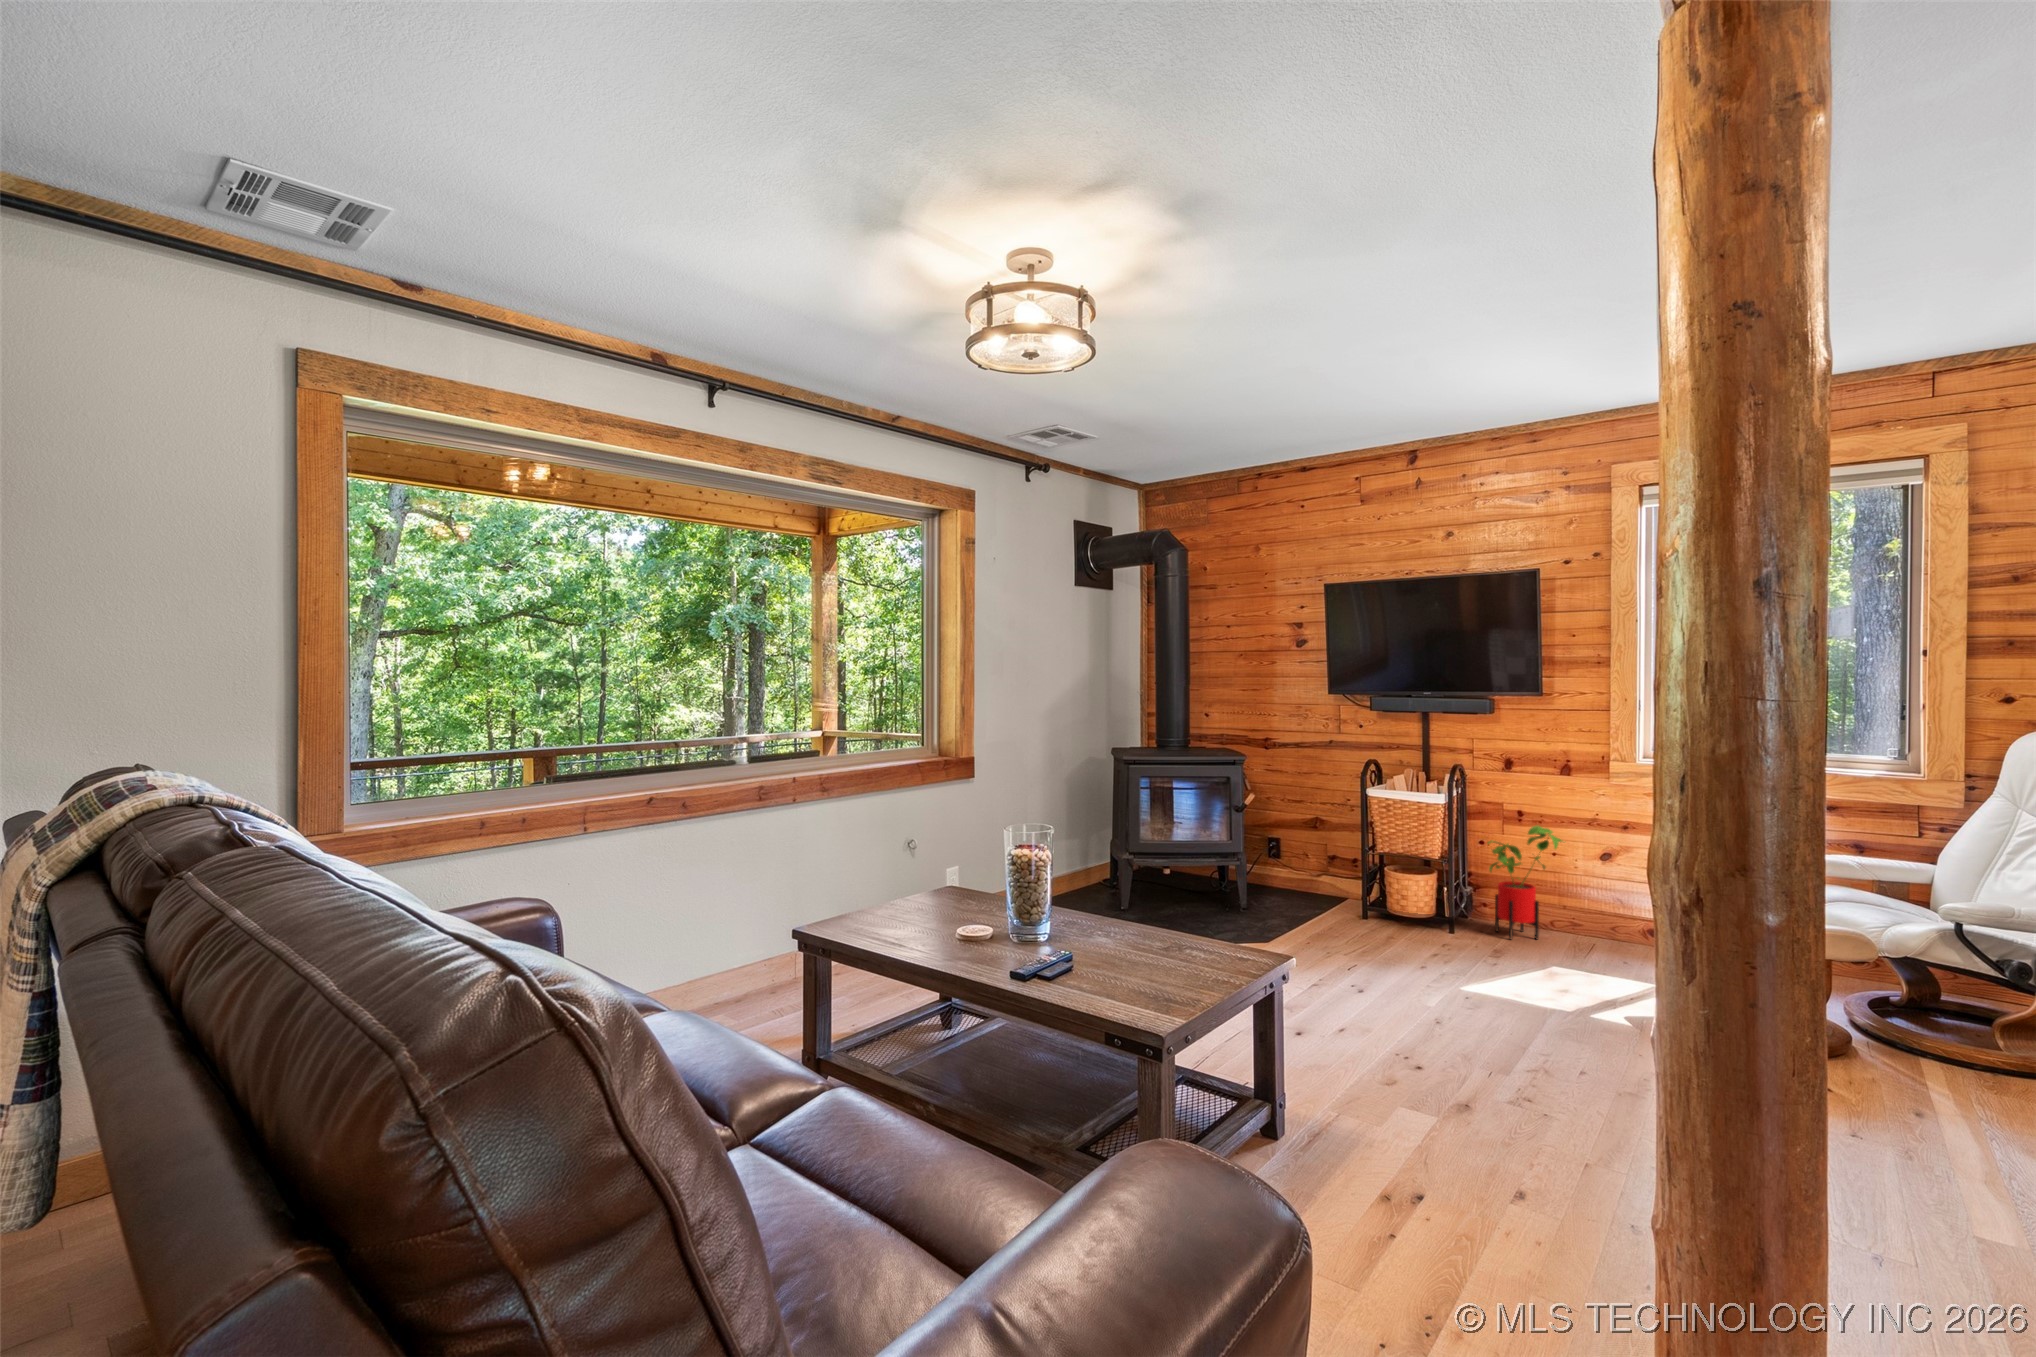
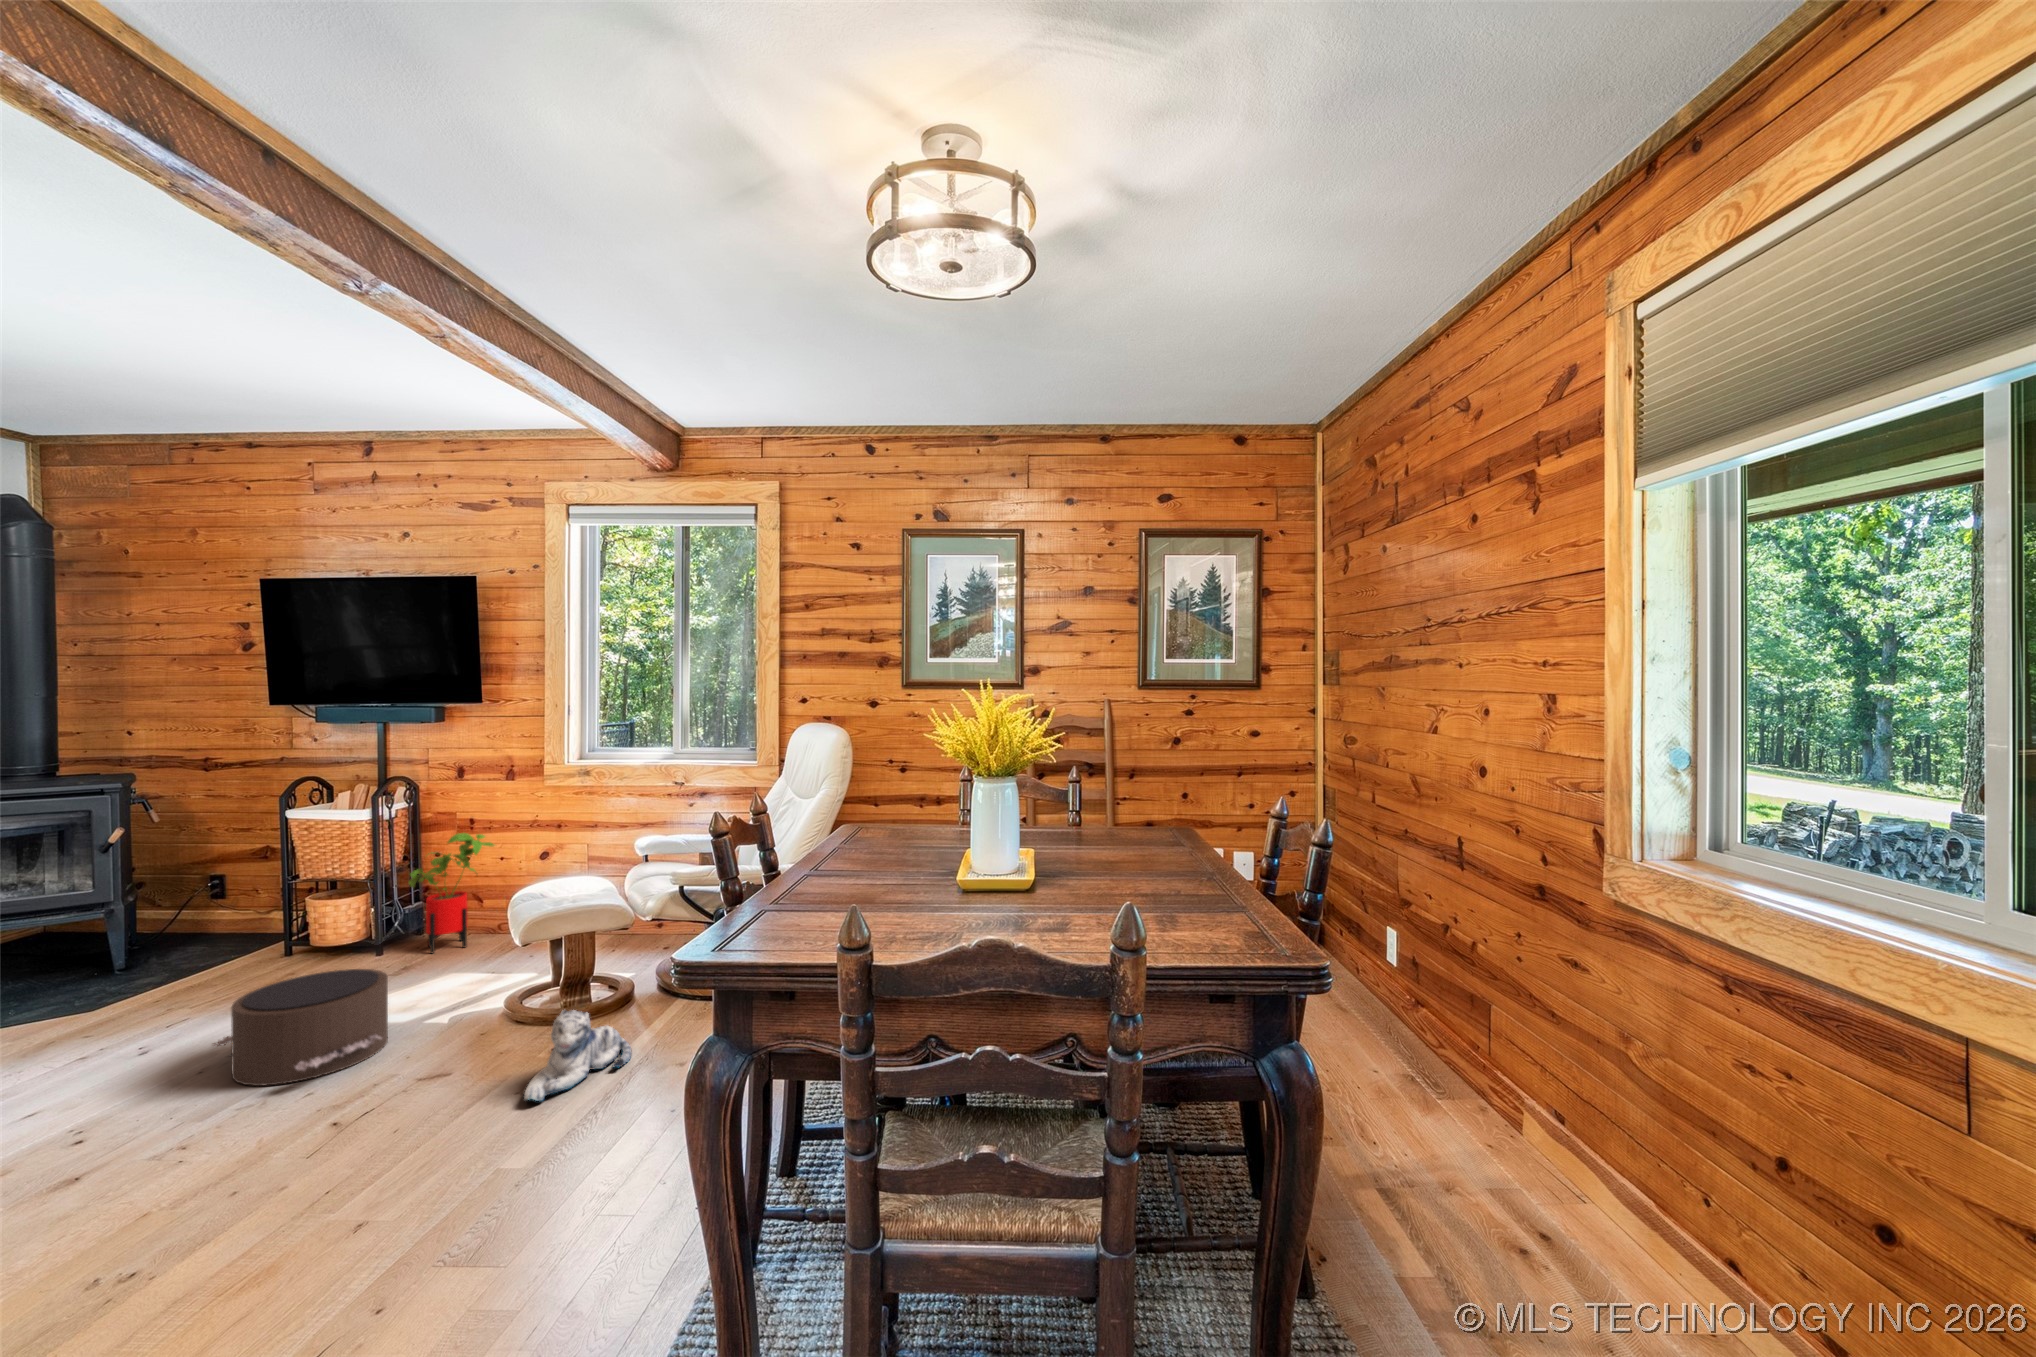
pouf: none [1457,945,1626,1045] -> present [213,969,388,1086]
plush toy: none [1870,1044,1978,1141] -> present [524,1010,632,1101]

